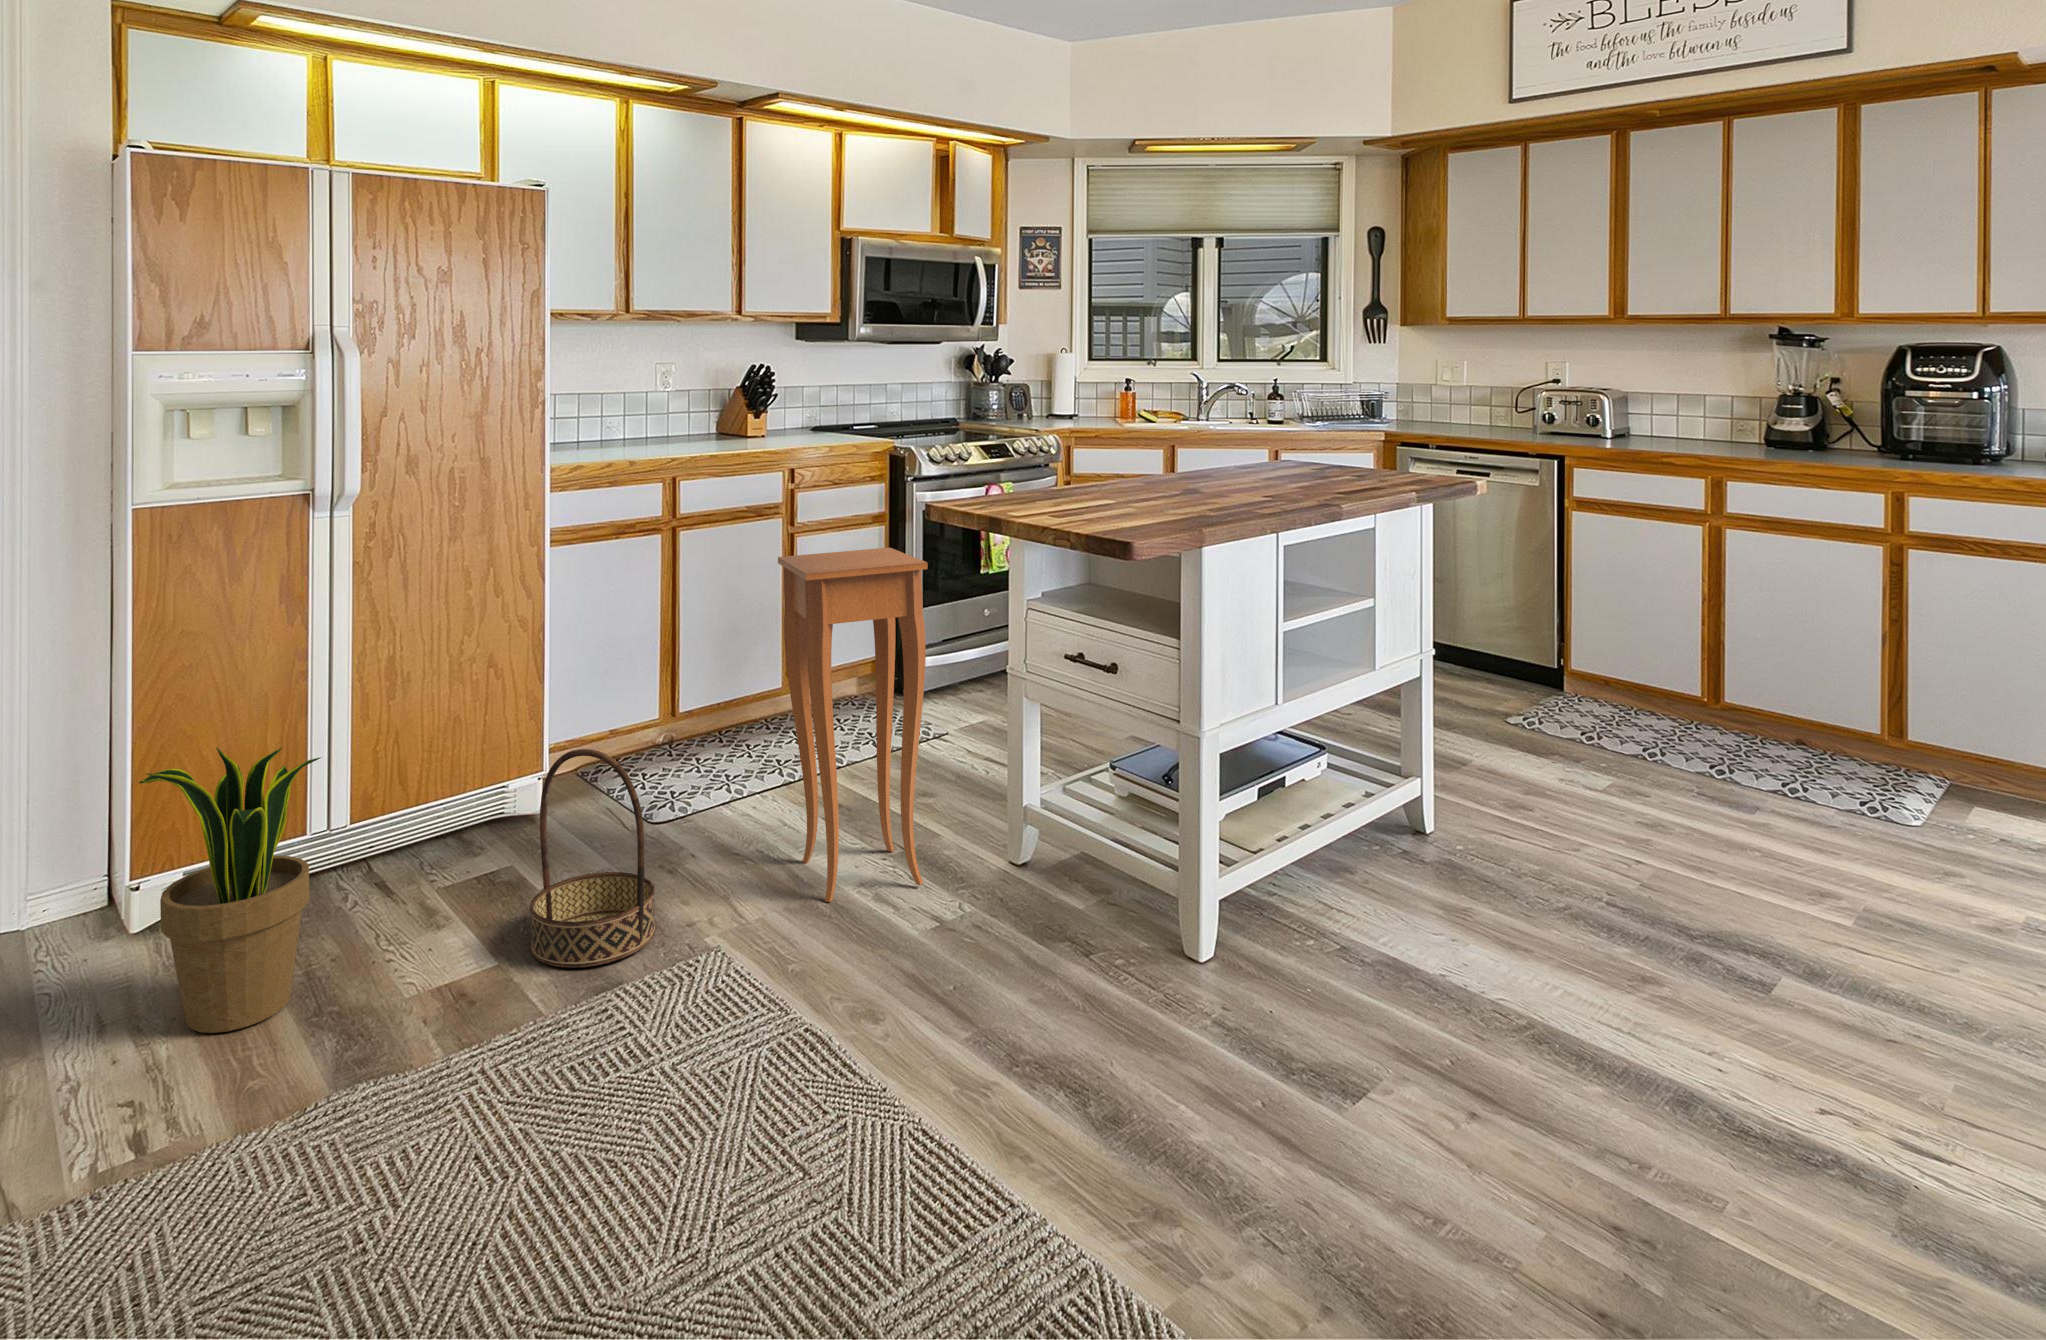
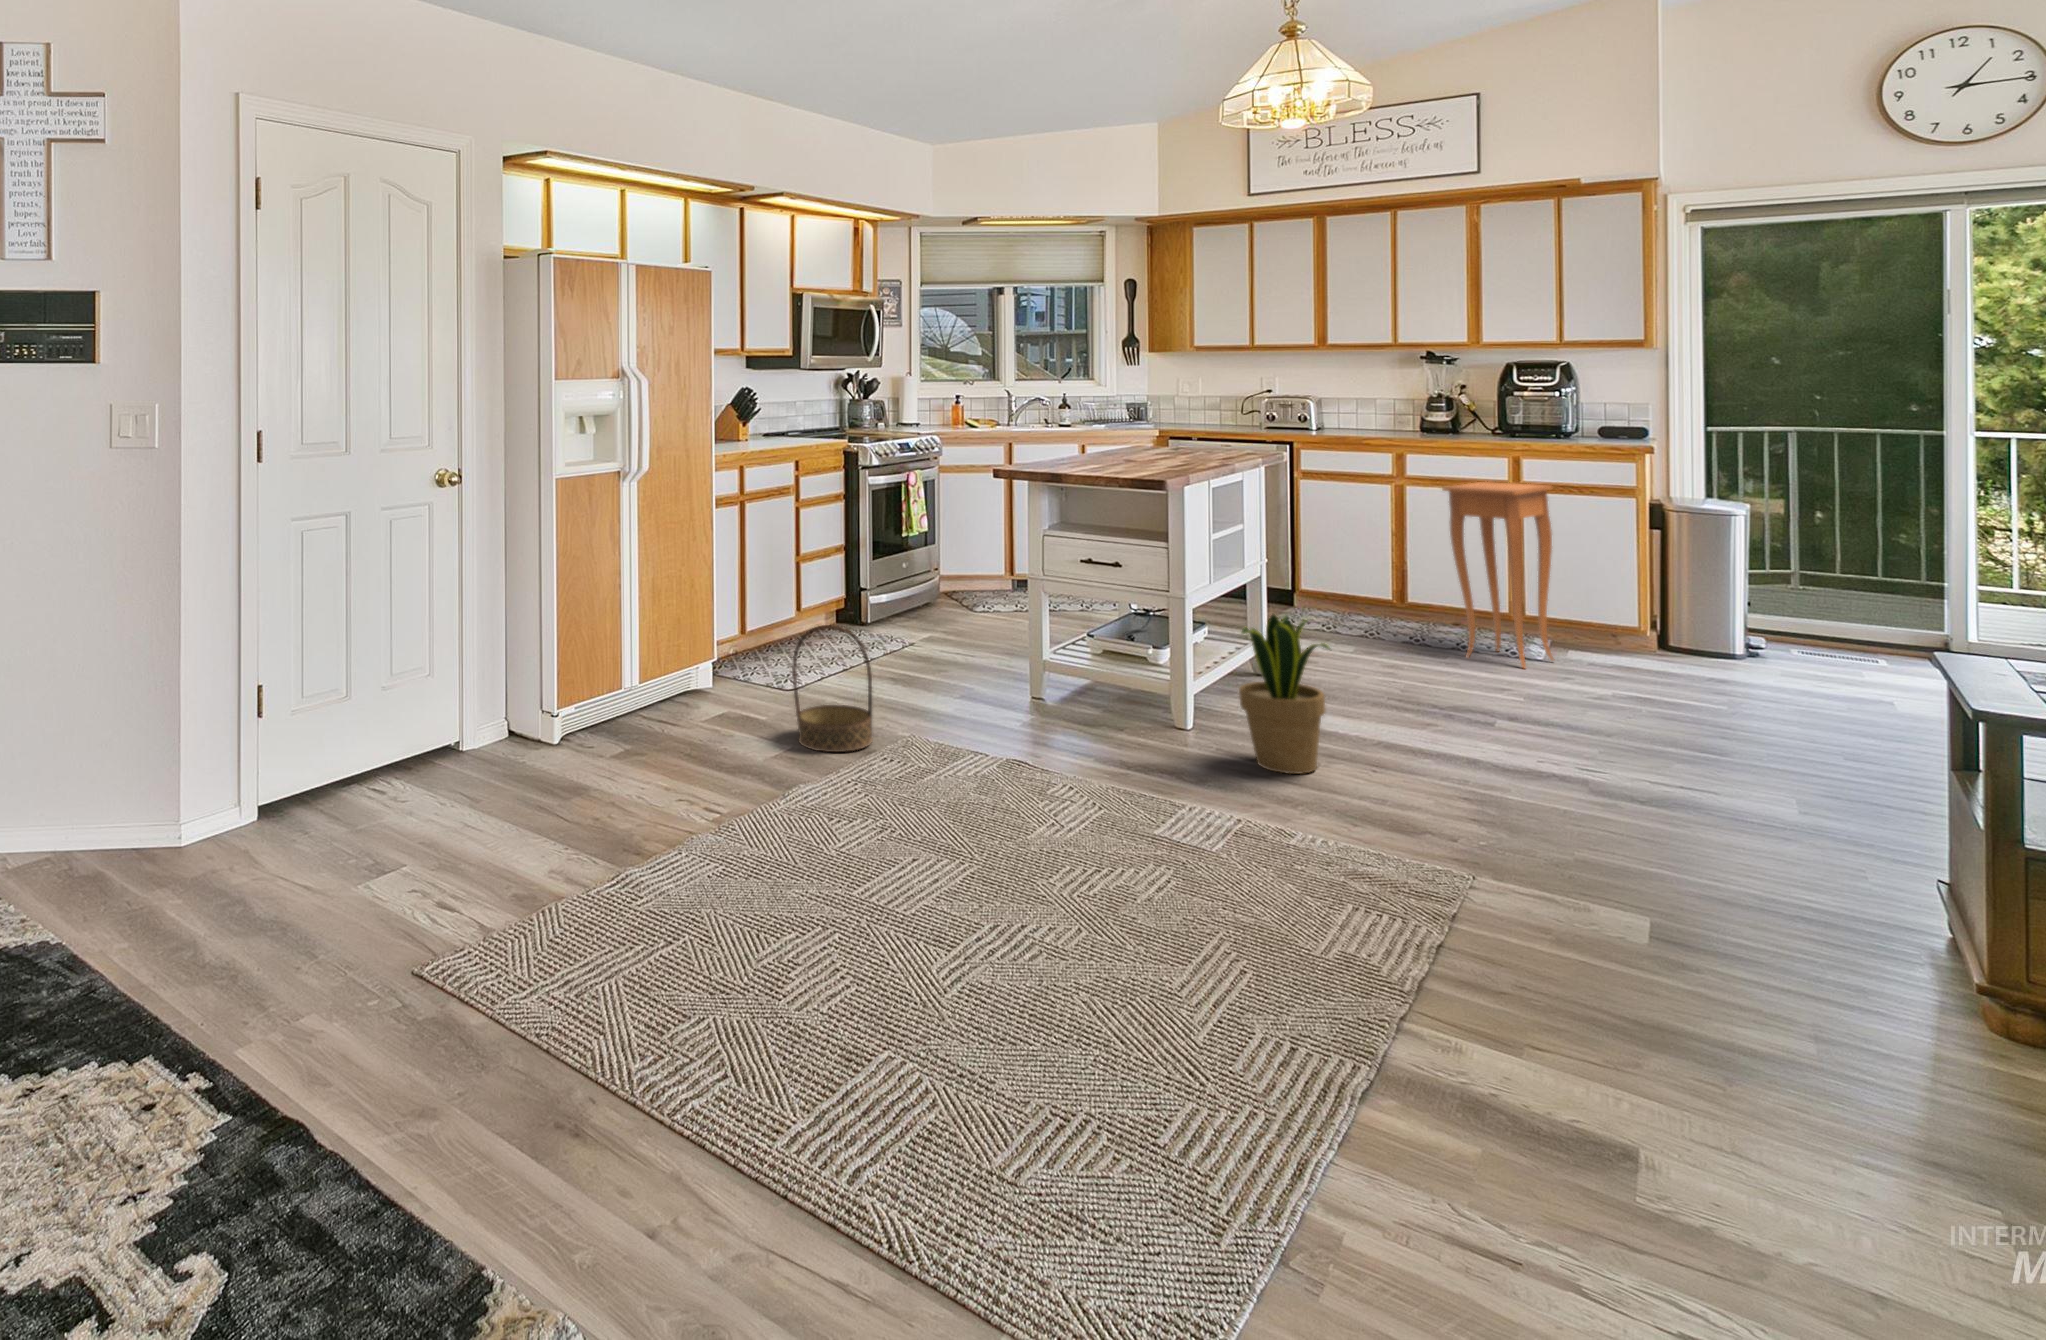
side table: present [778,548,928,902] -> present [1443,482,1553,668]
potted plant: present [139,748,321,1033] -> present [1239,614,1330,774]

